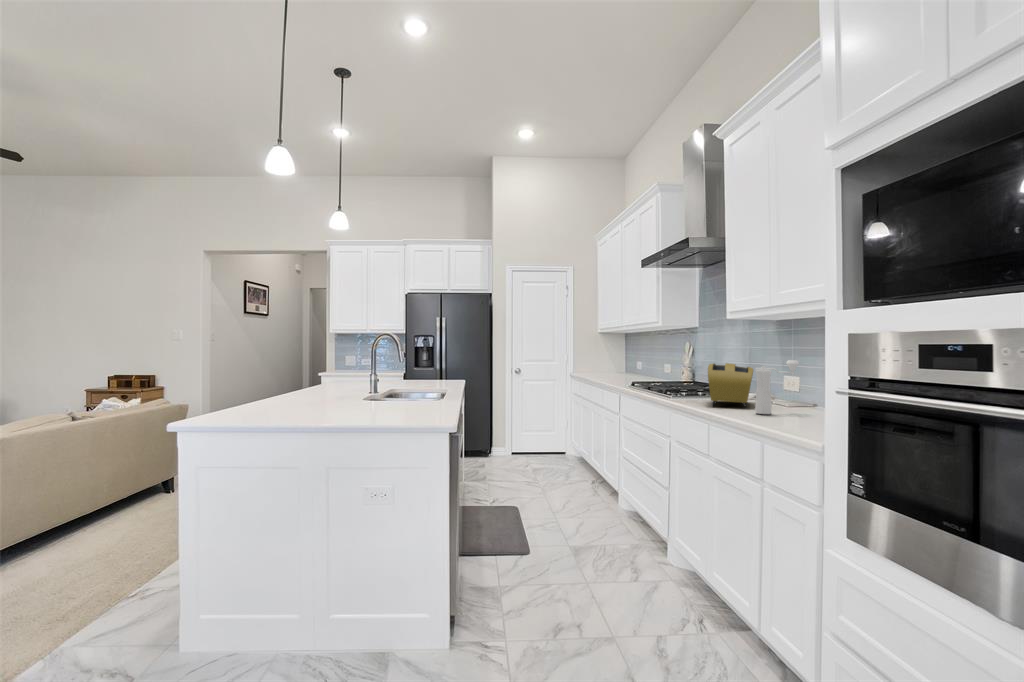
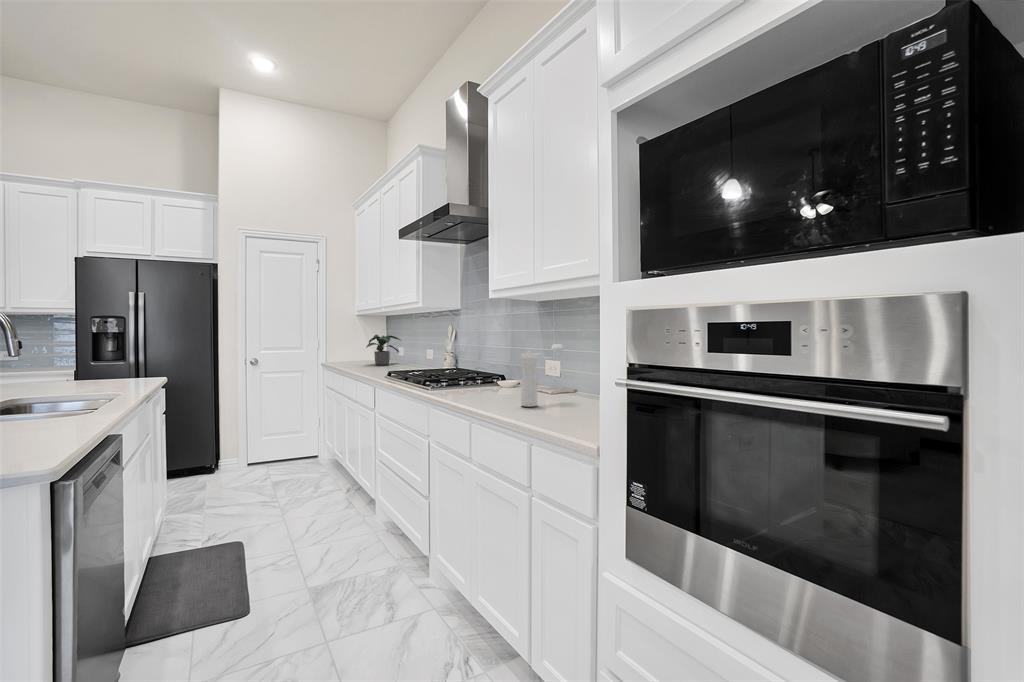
potted plant: none [608,350,639,377] -> present [366,335,401,366]
toaster: present [708,363,753,408] -> none [471,349,518,399]

